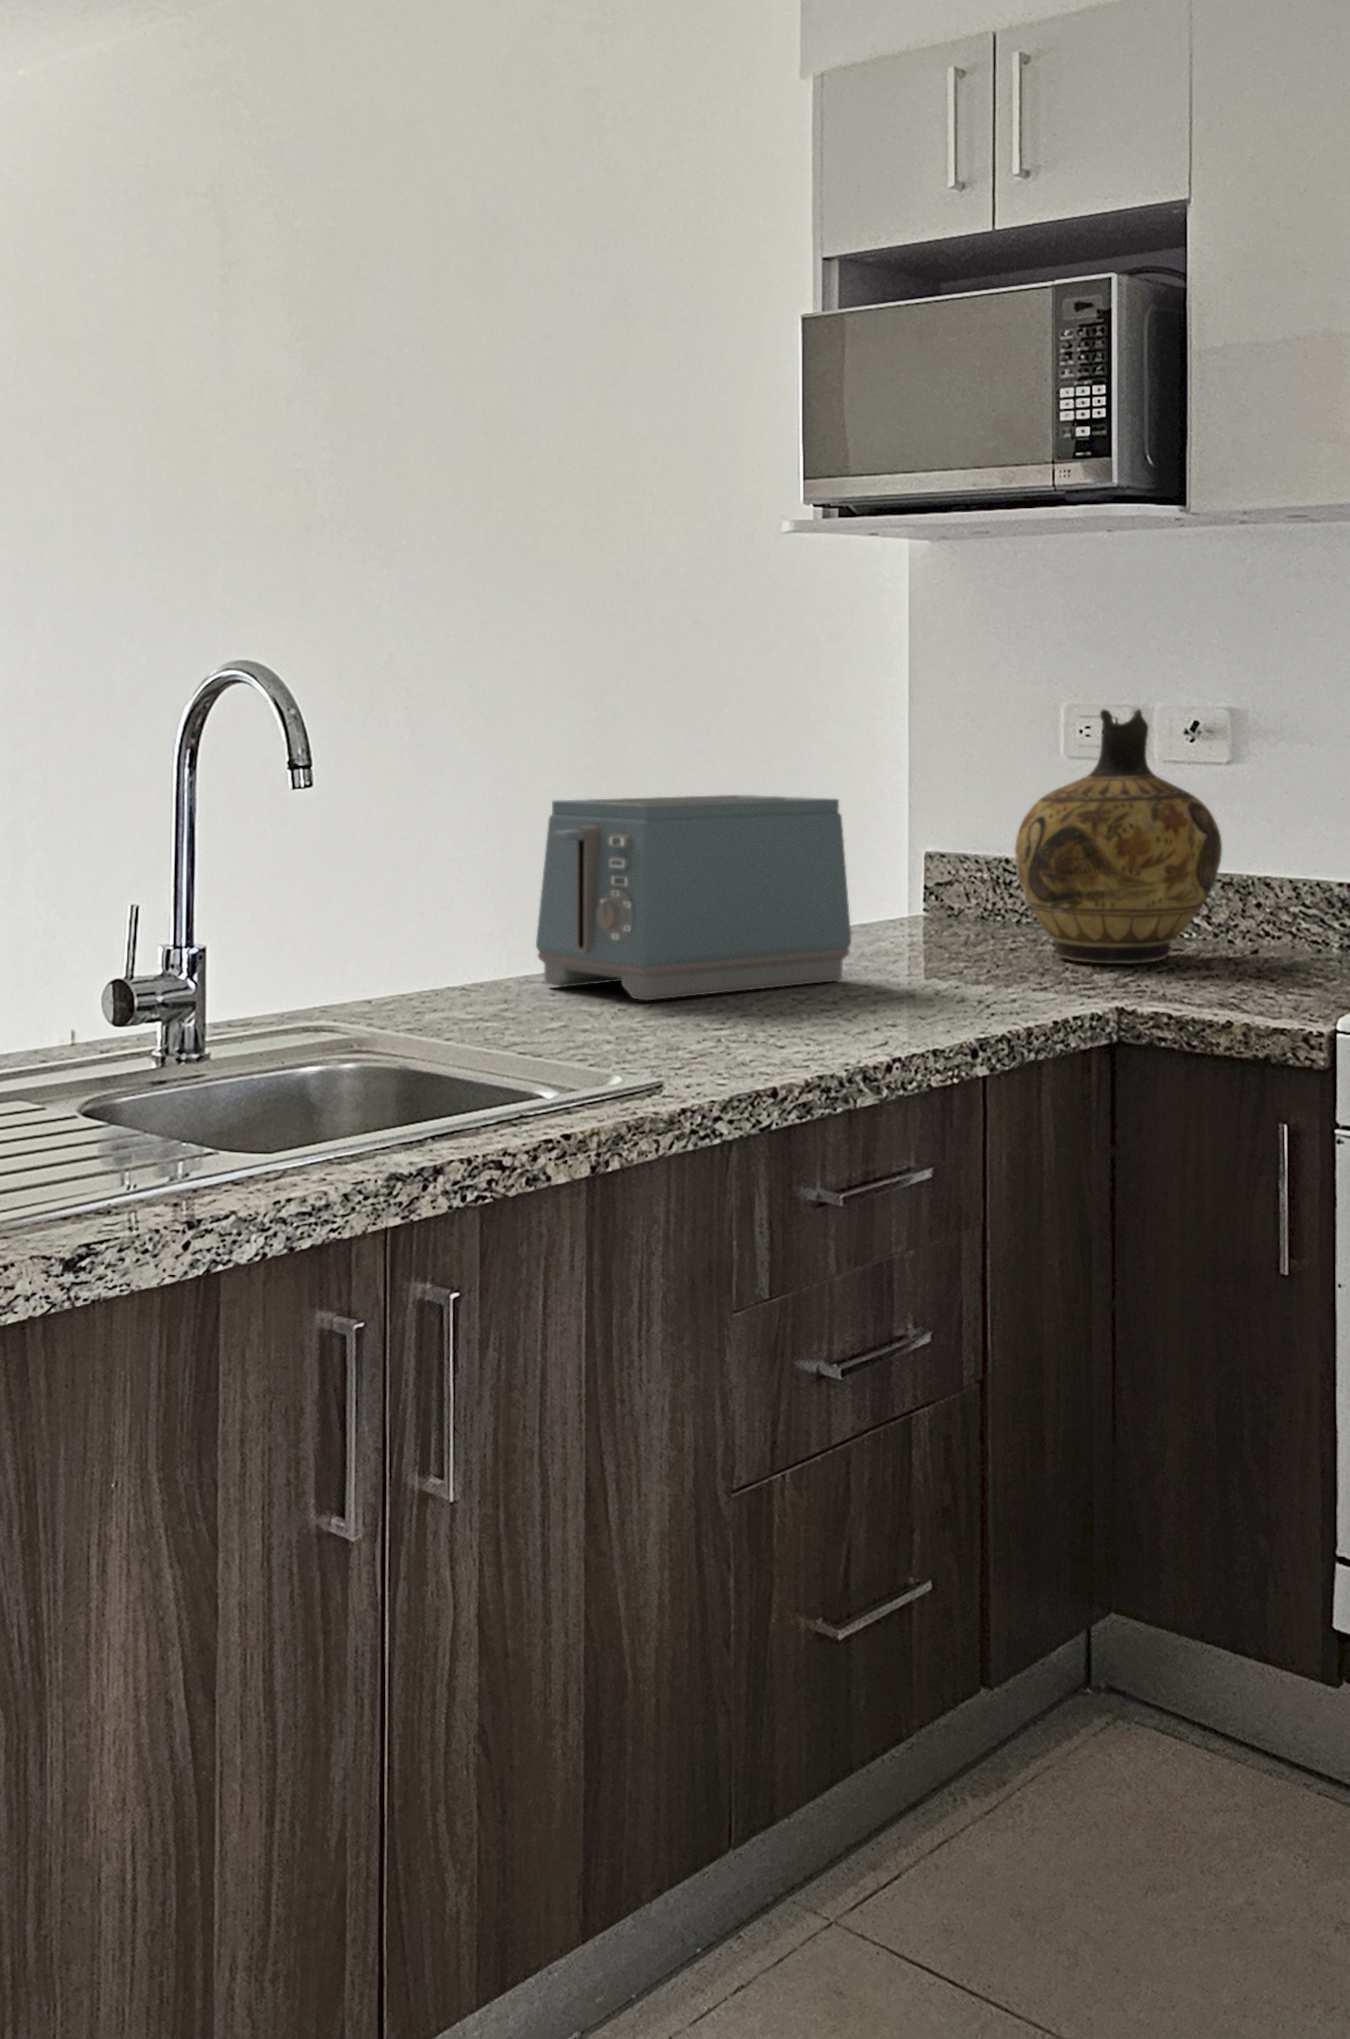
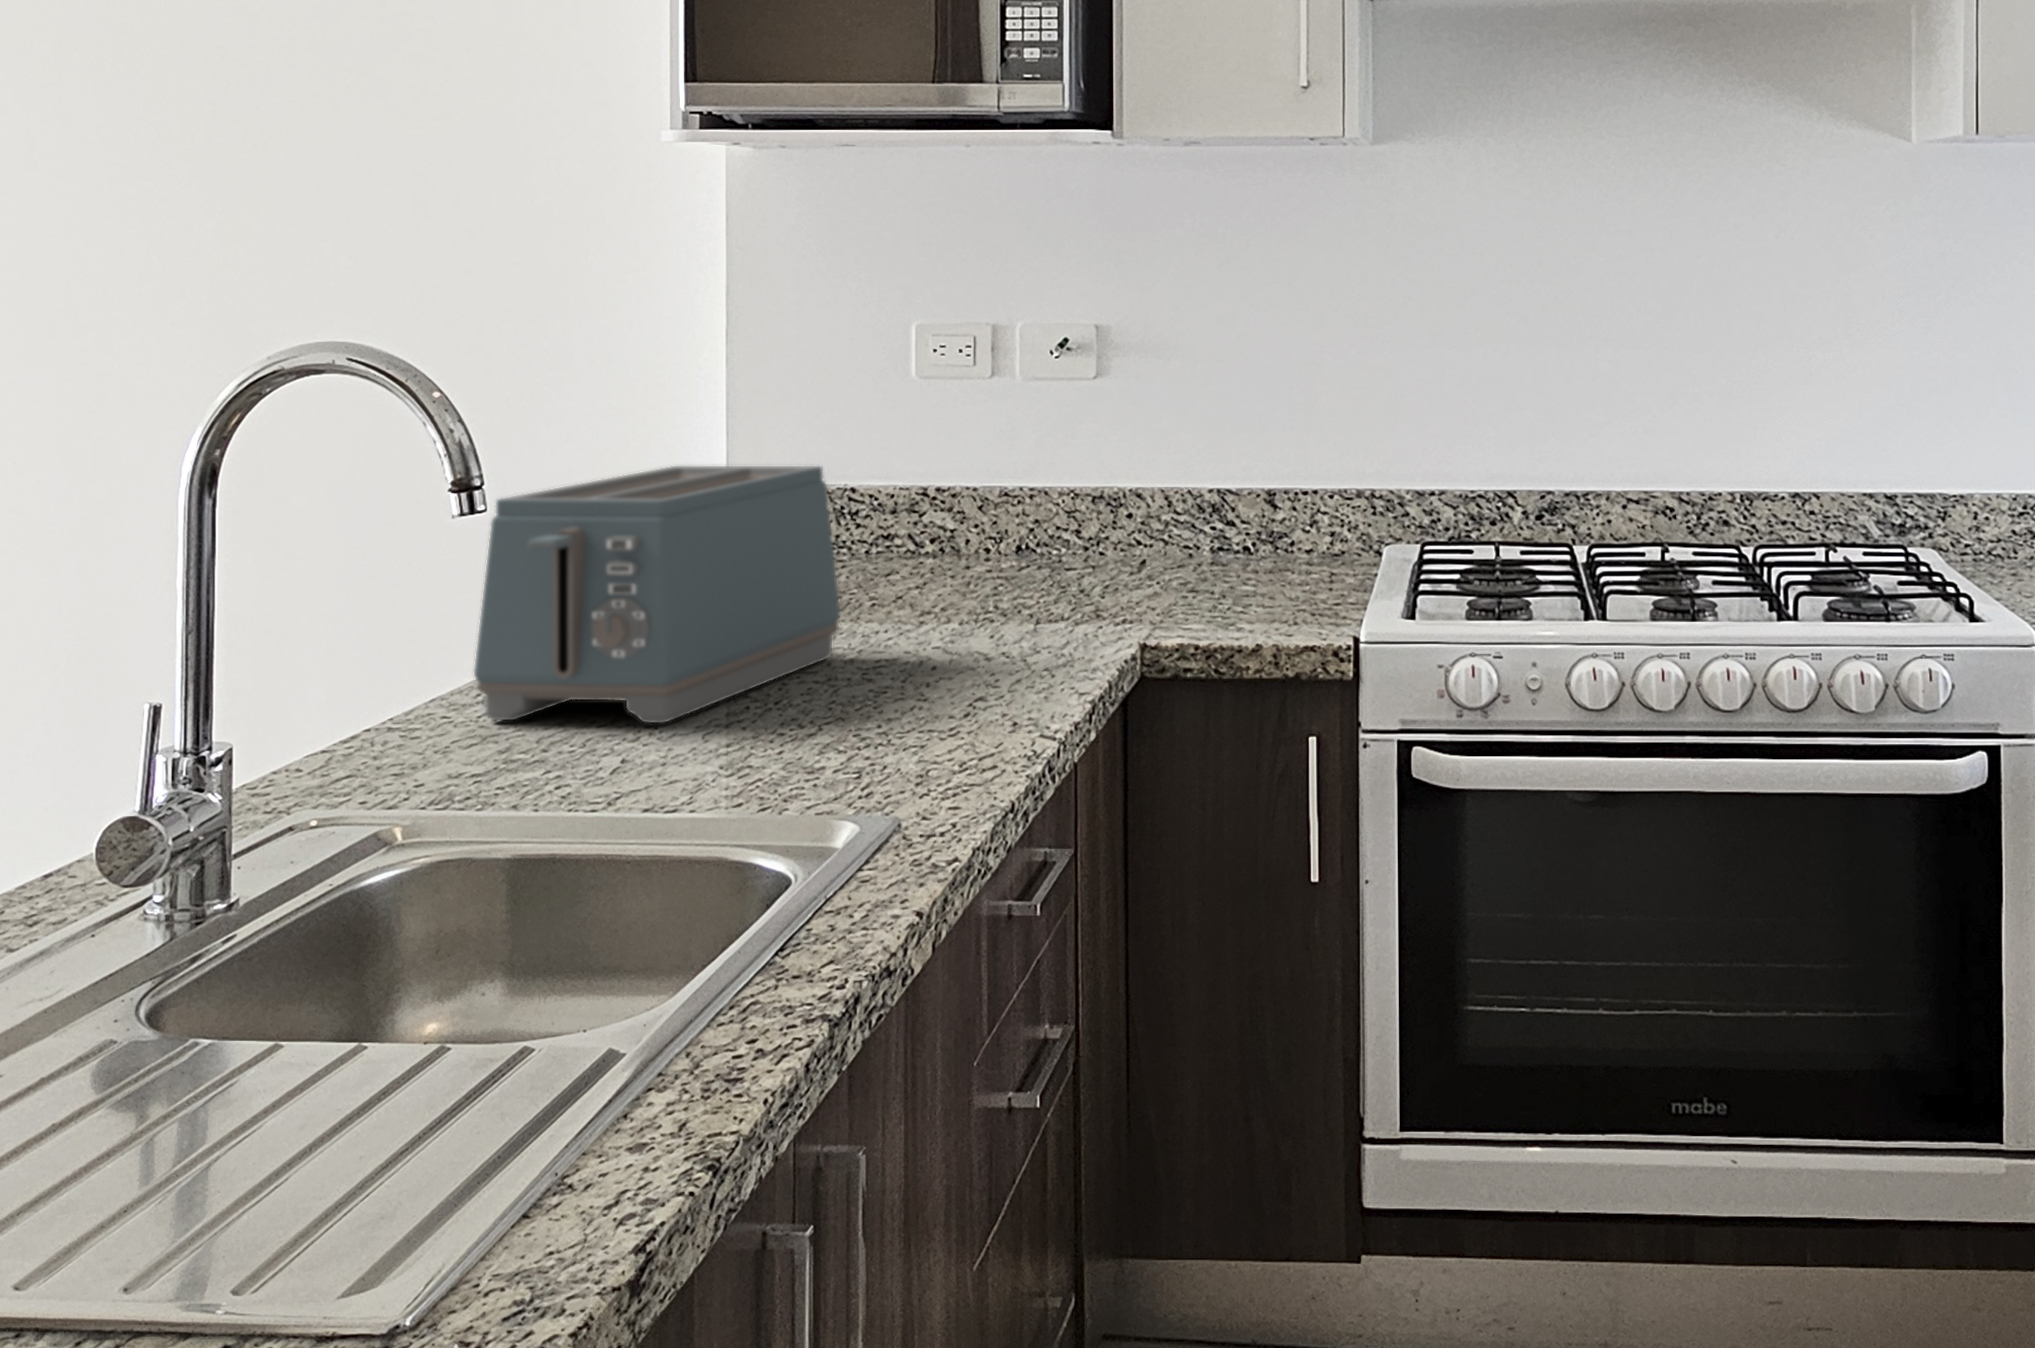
ceramic jug: present [1015,710,1222,964] -> none [941,353,1143,597]

